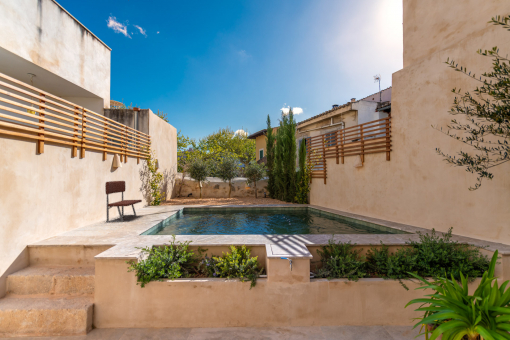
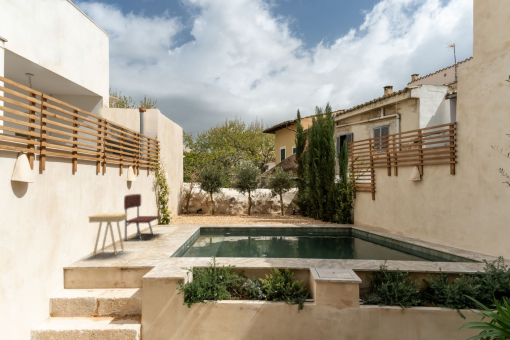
side table: none [58,197,102,238] -> present [89,213,127,256]

